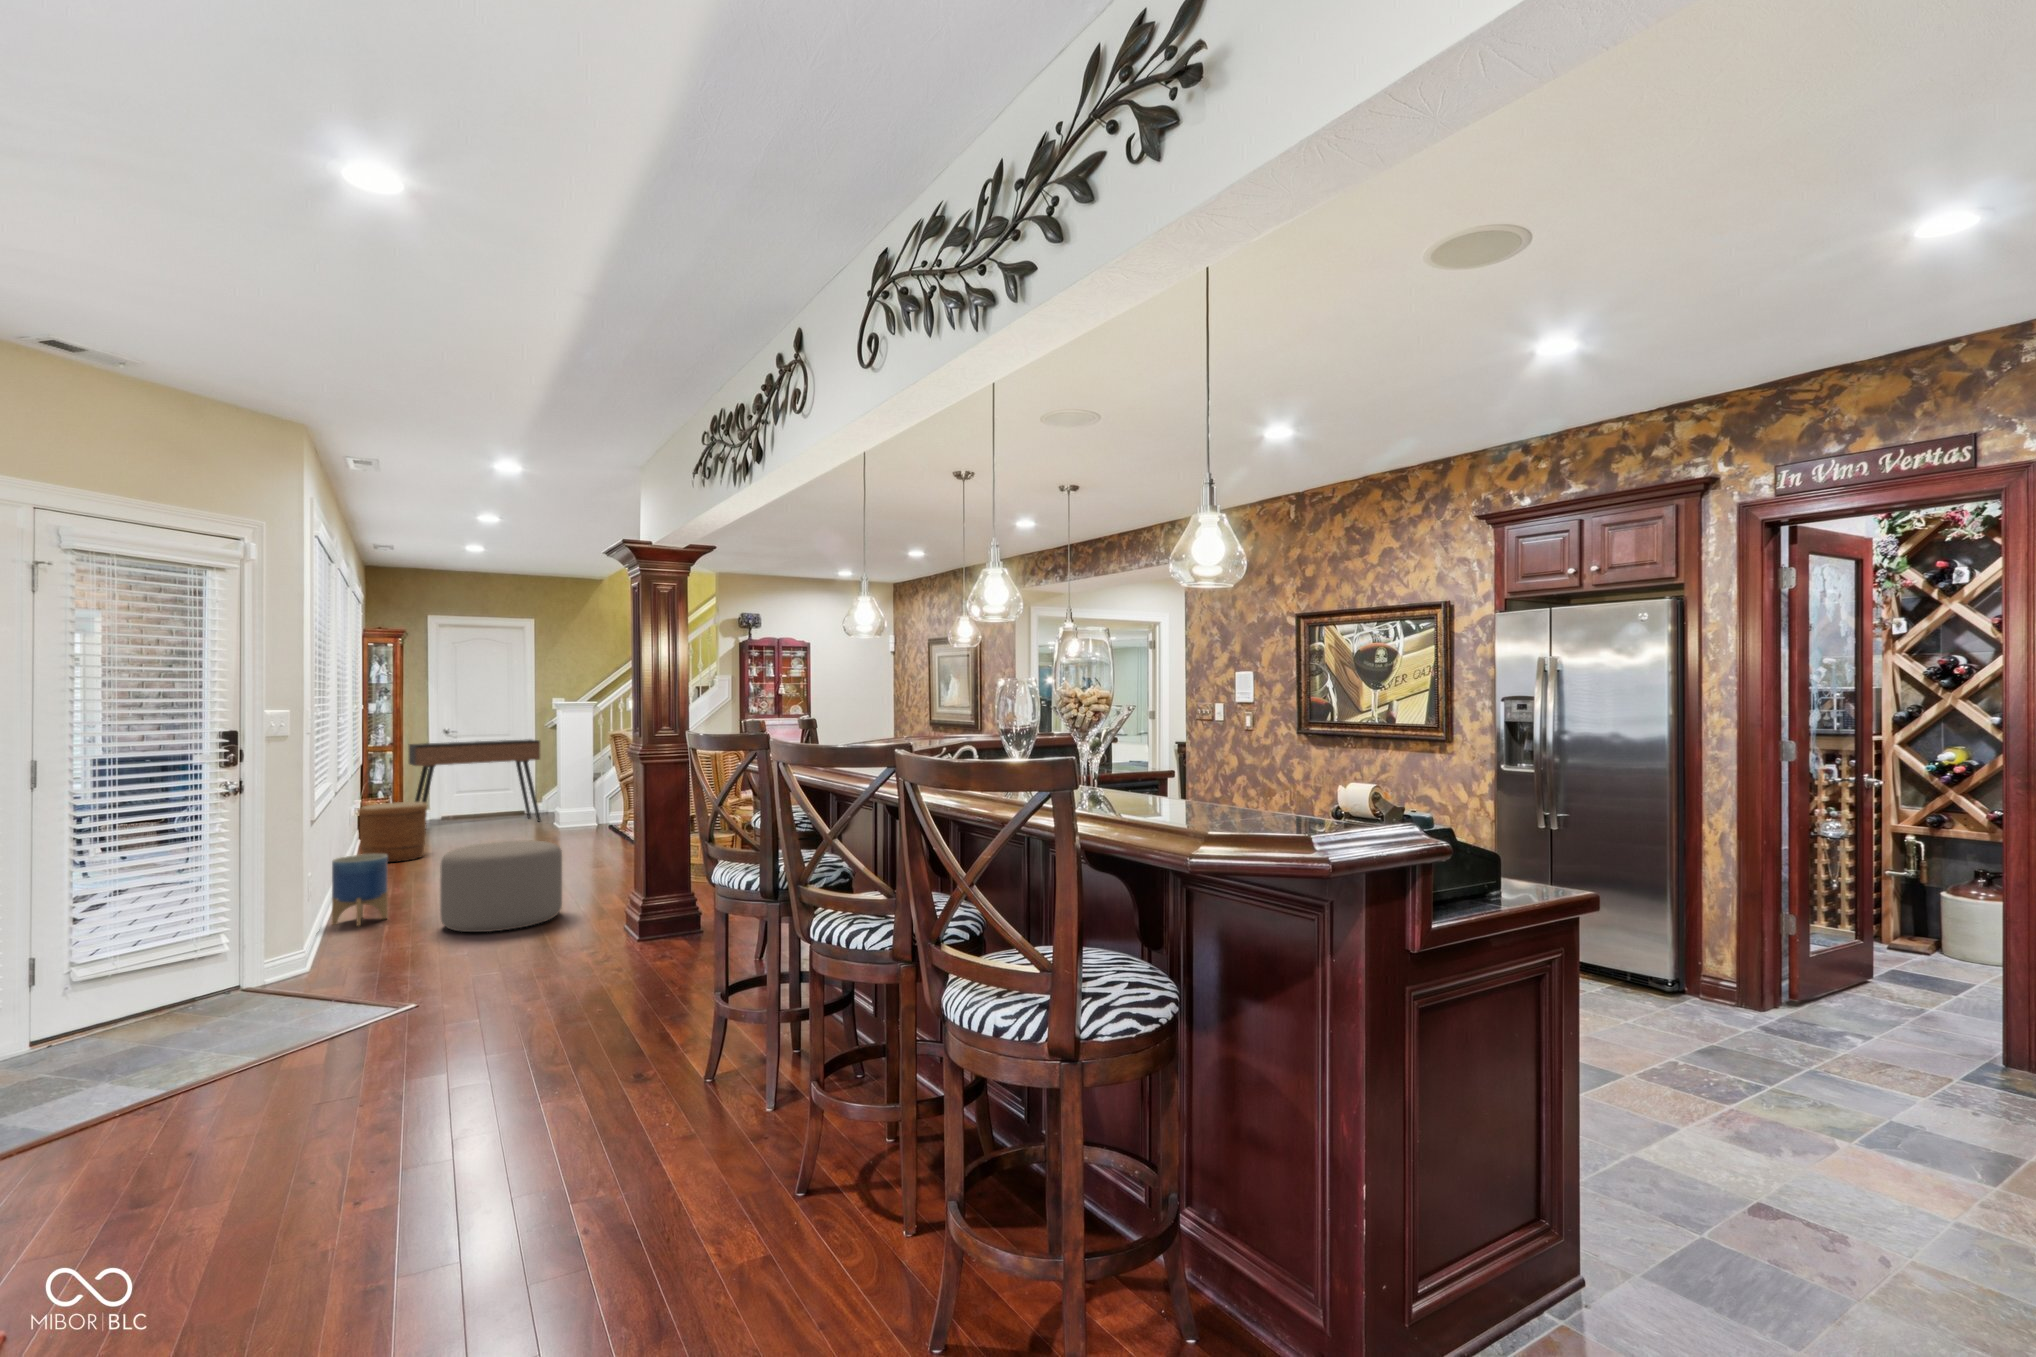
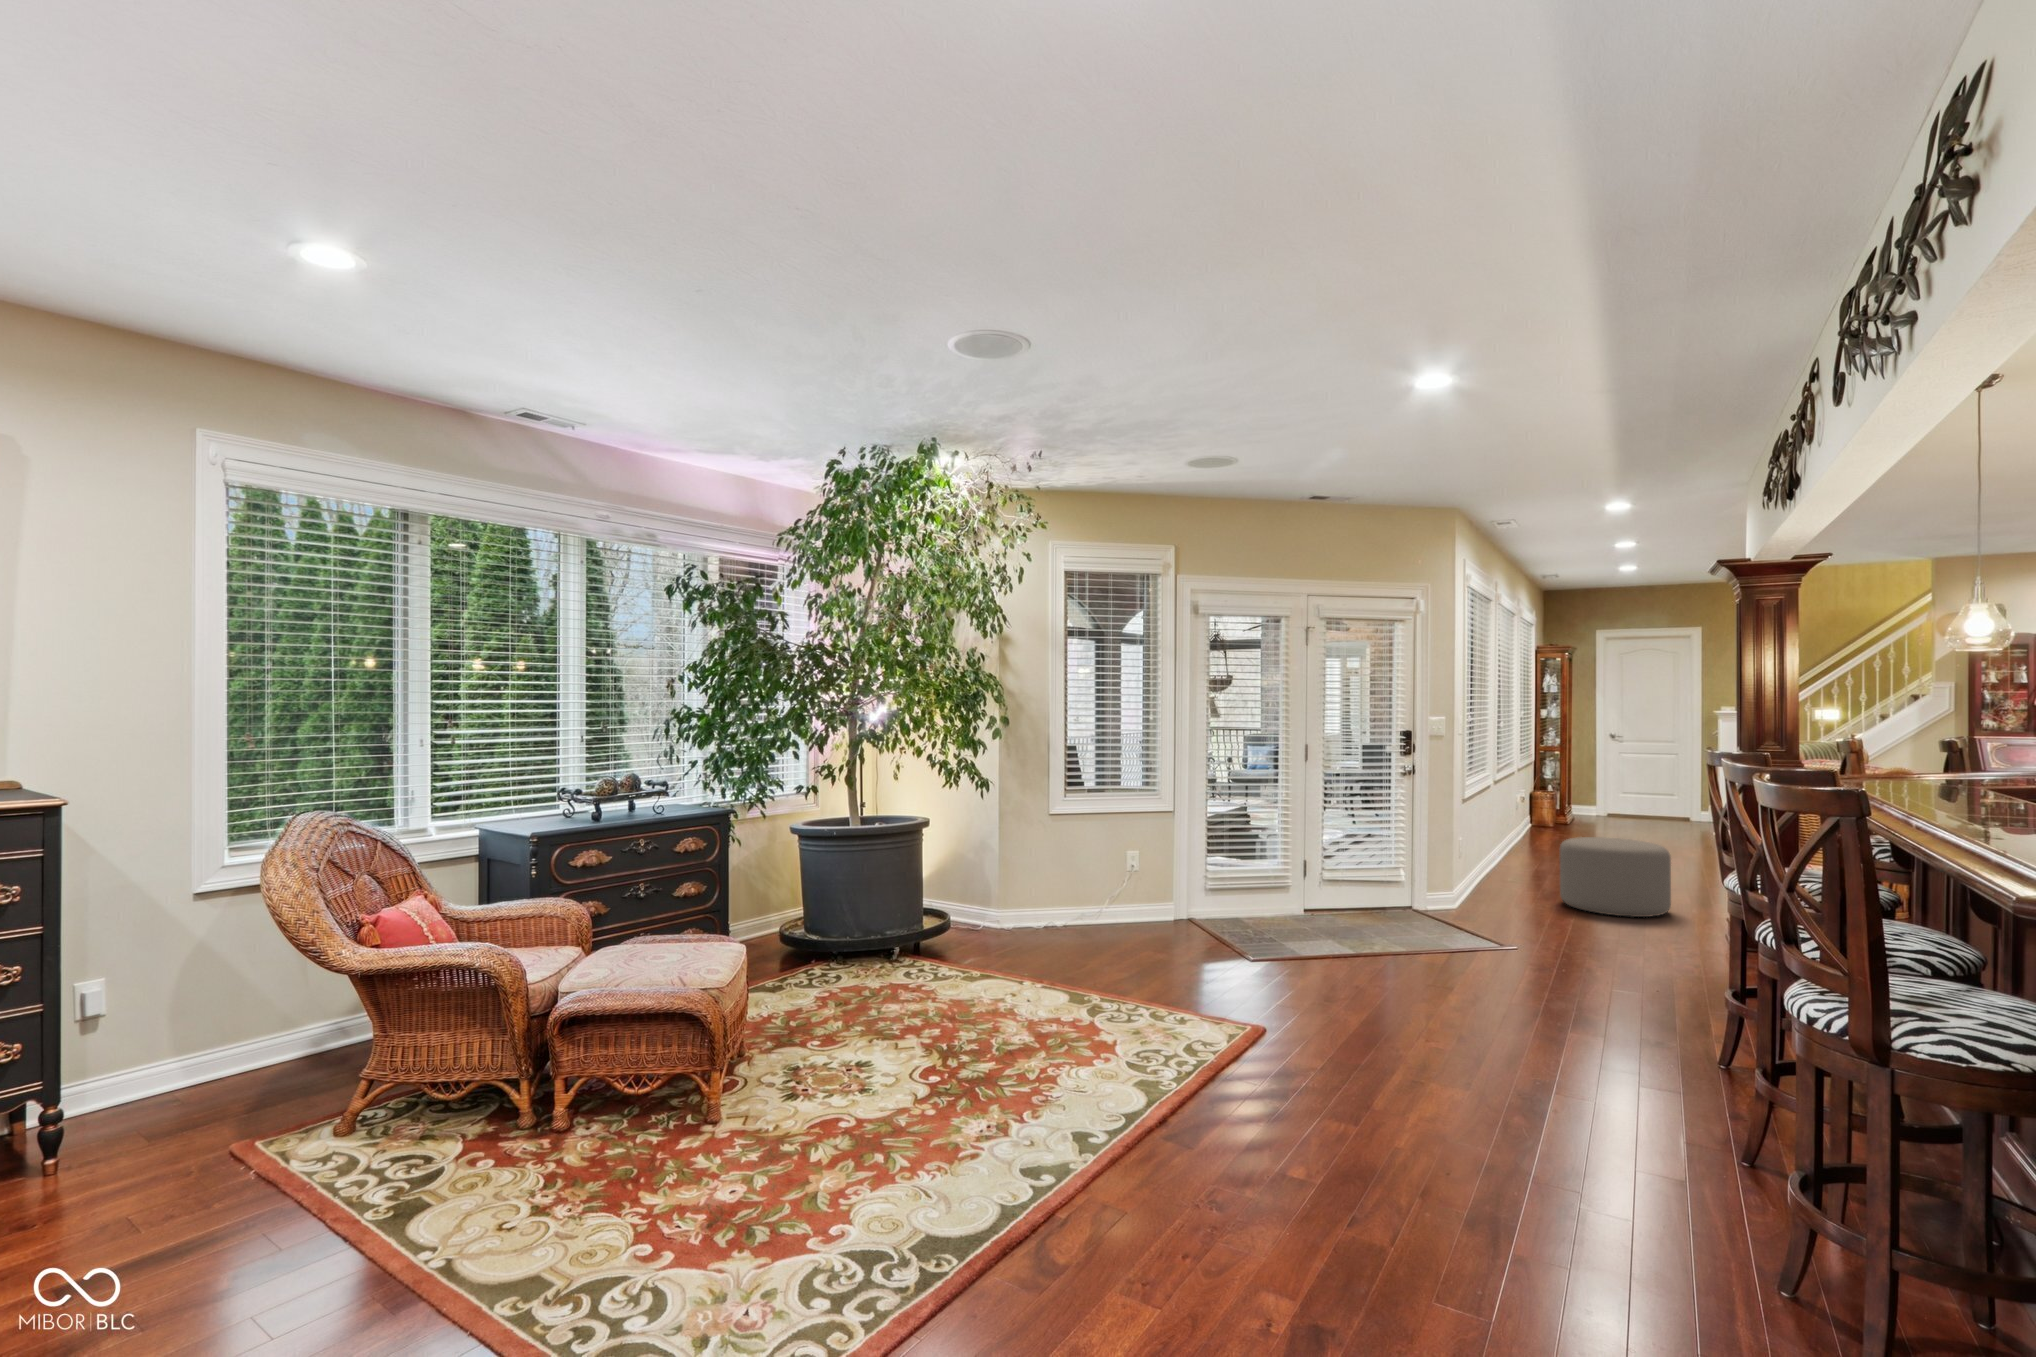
console table: present [409,739,541,821] -> none [1576,746,1706,833]
woven basket: present [359,802,427,862] -> none [1524,796,1580,848]
planter: present [332,854,388,926] -> none [1484,832,1525,888]

